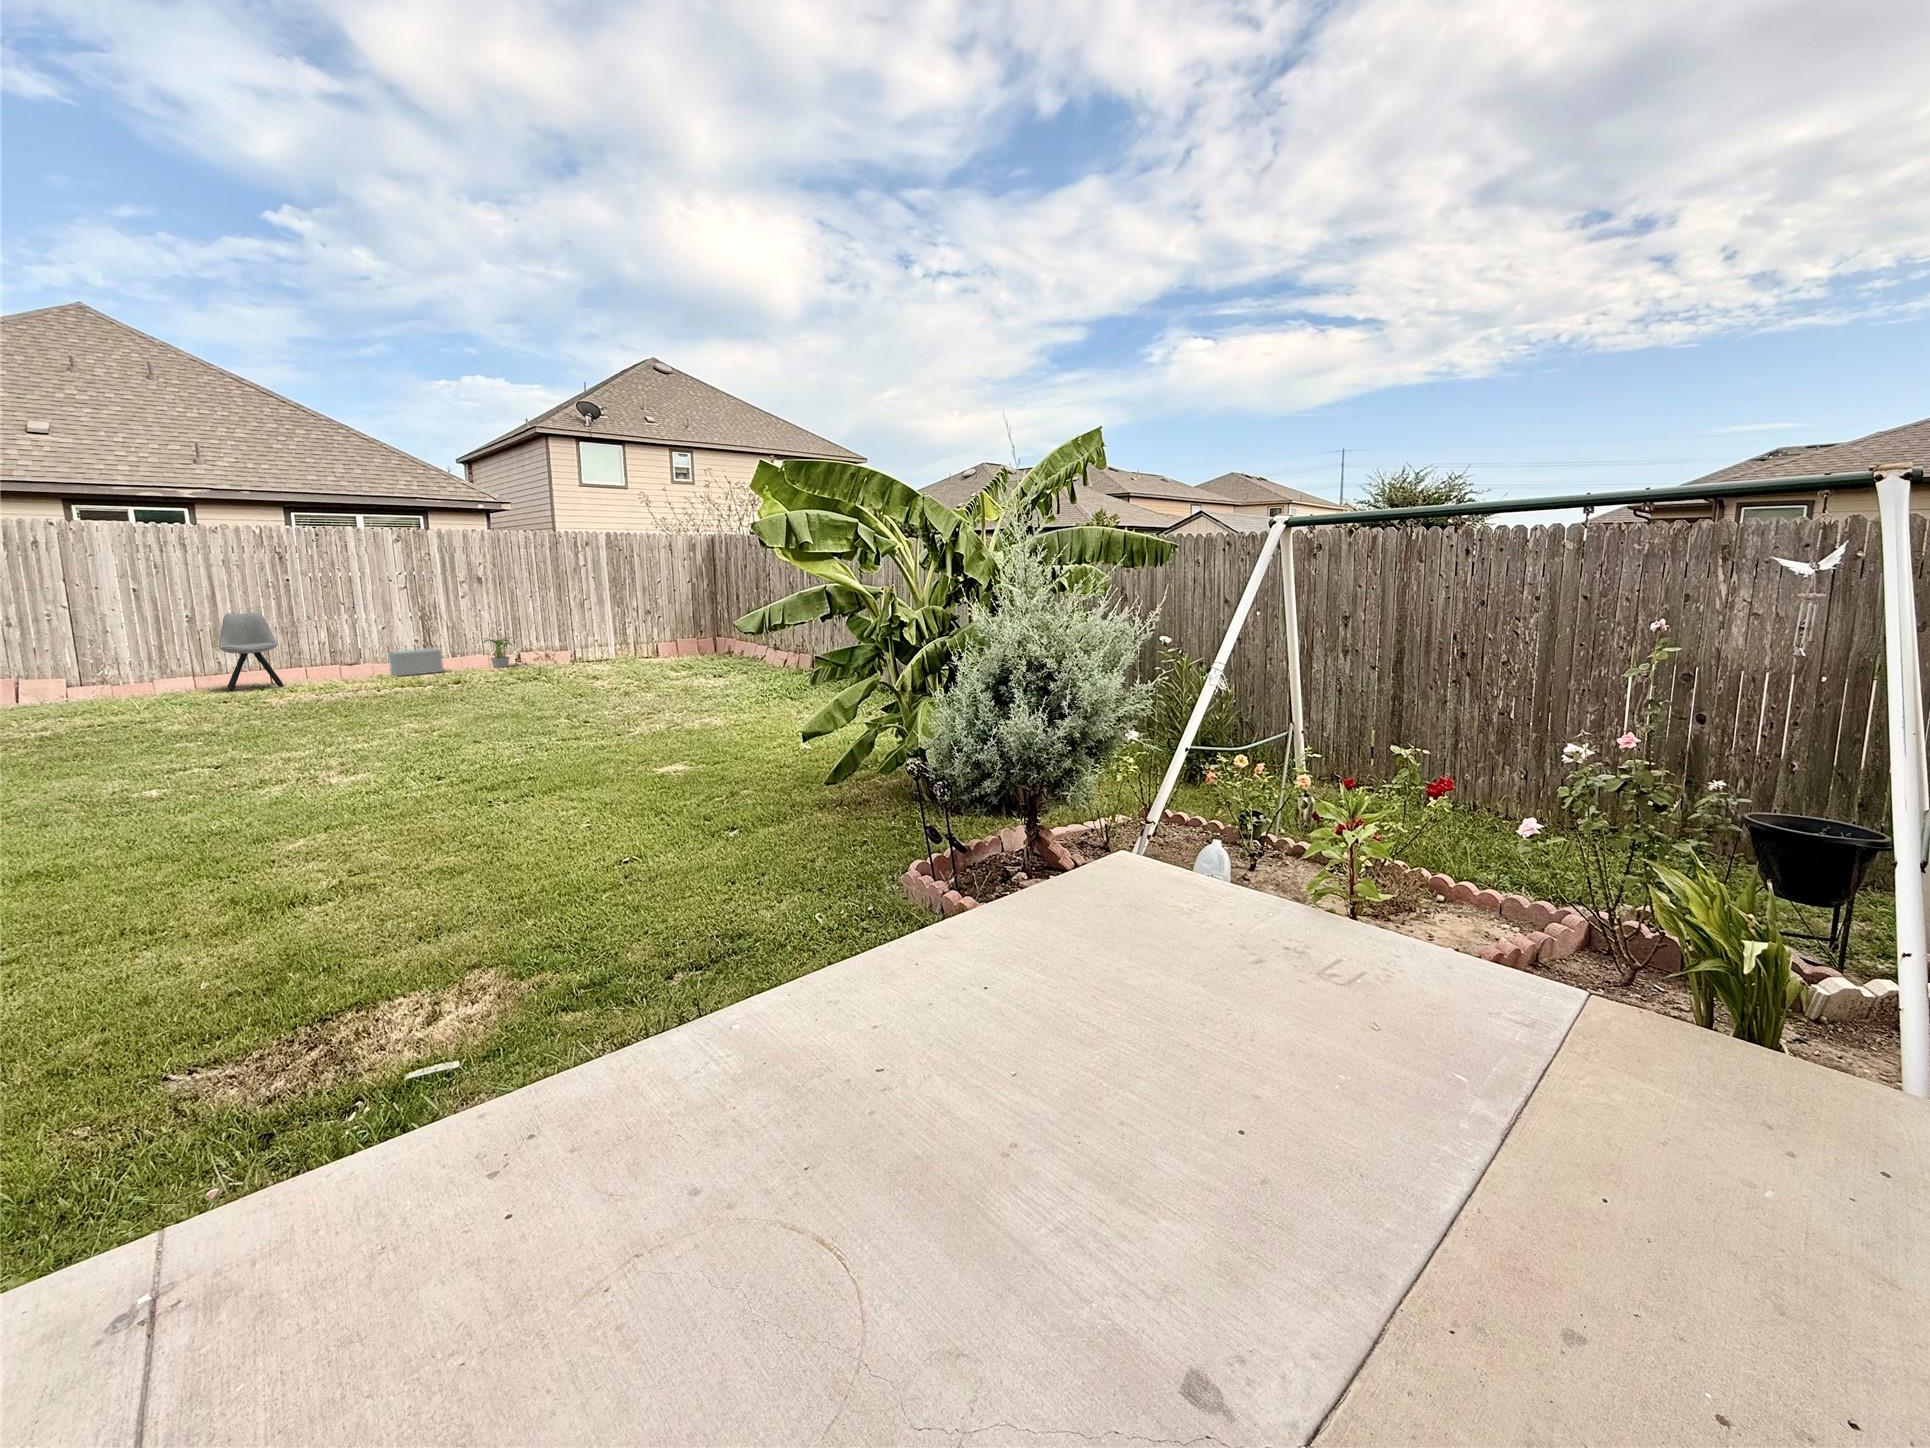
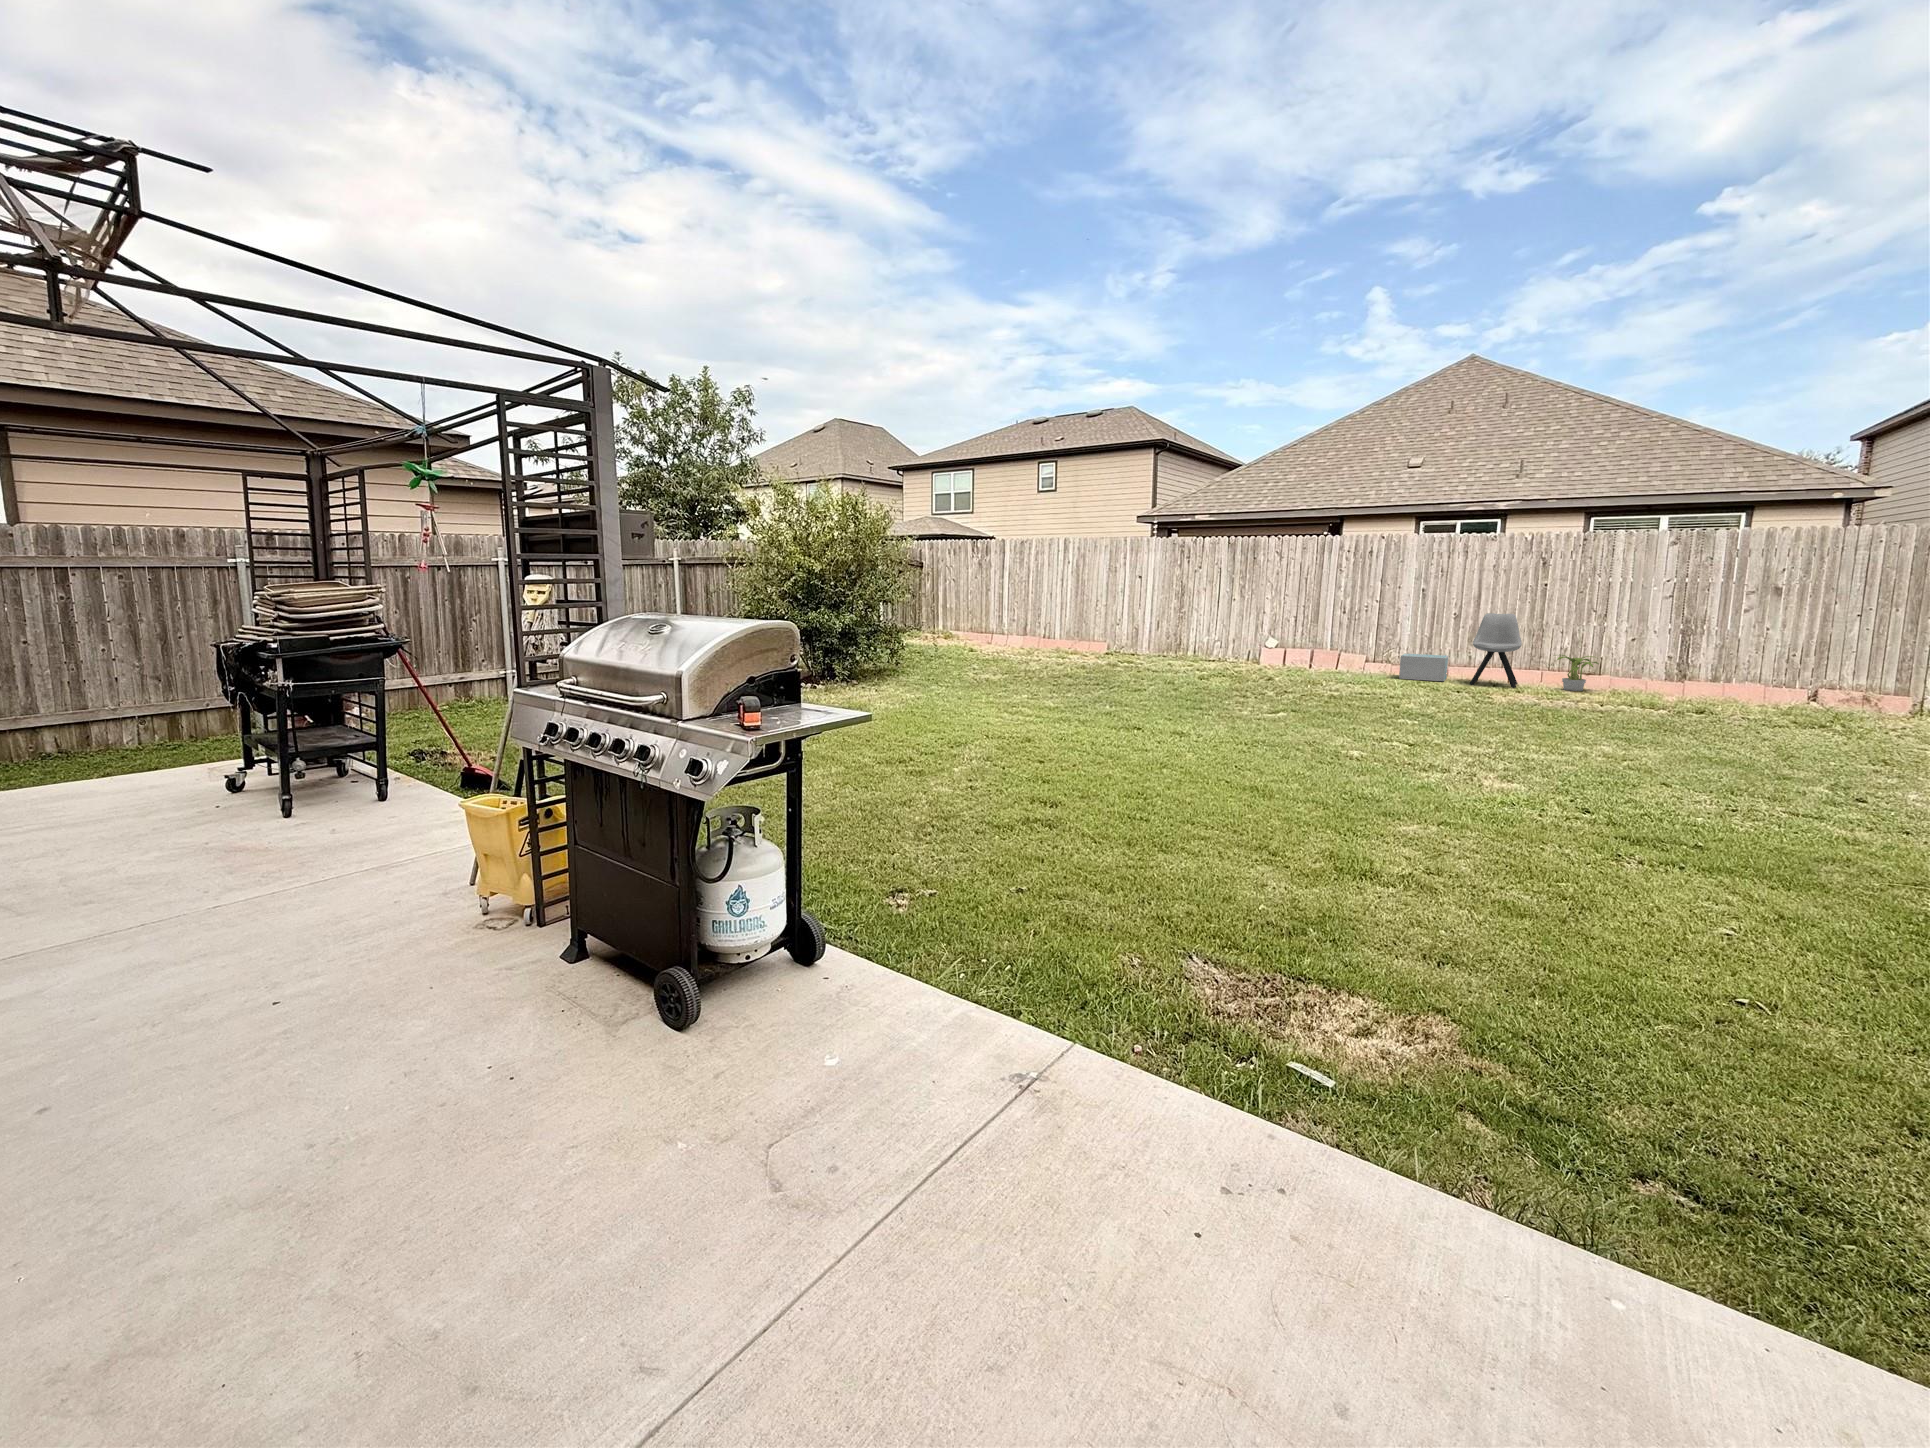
potted plant: present [483,637,515,667] -> present [1557,655,1598,691]
storage box: present [389,648,443,676] -> present [1399,654,1448,681]

